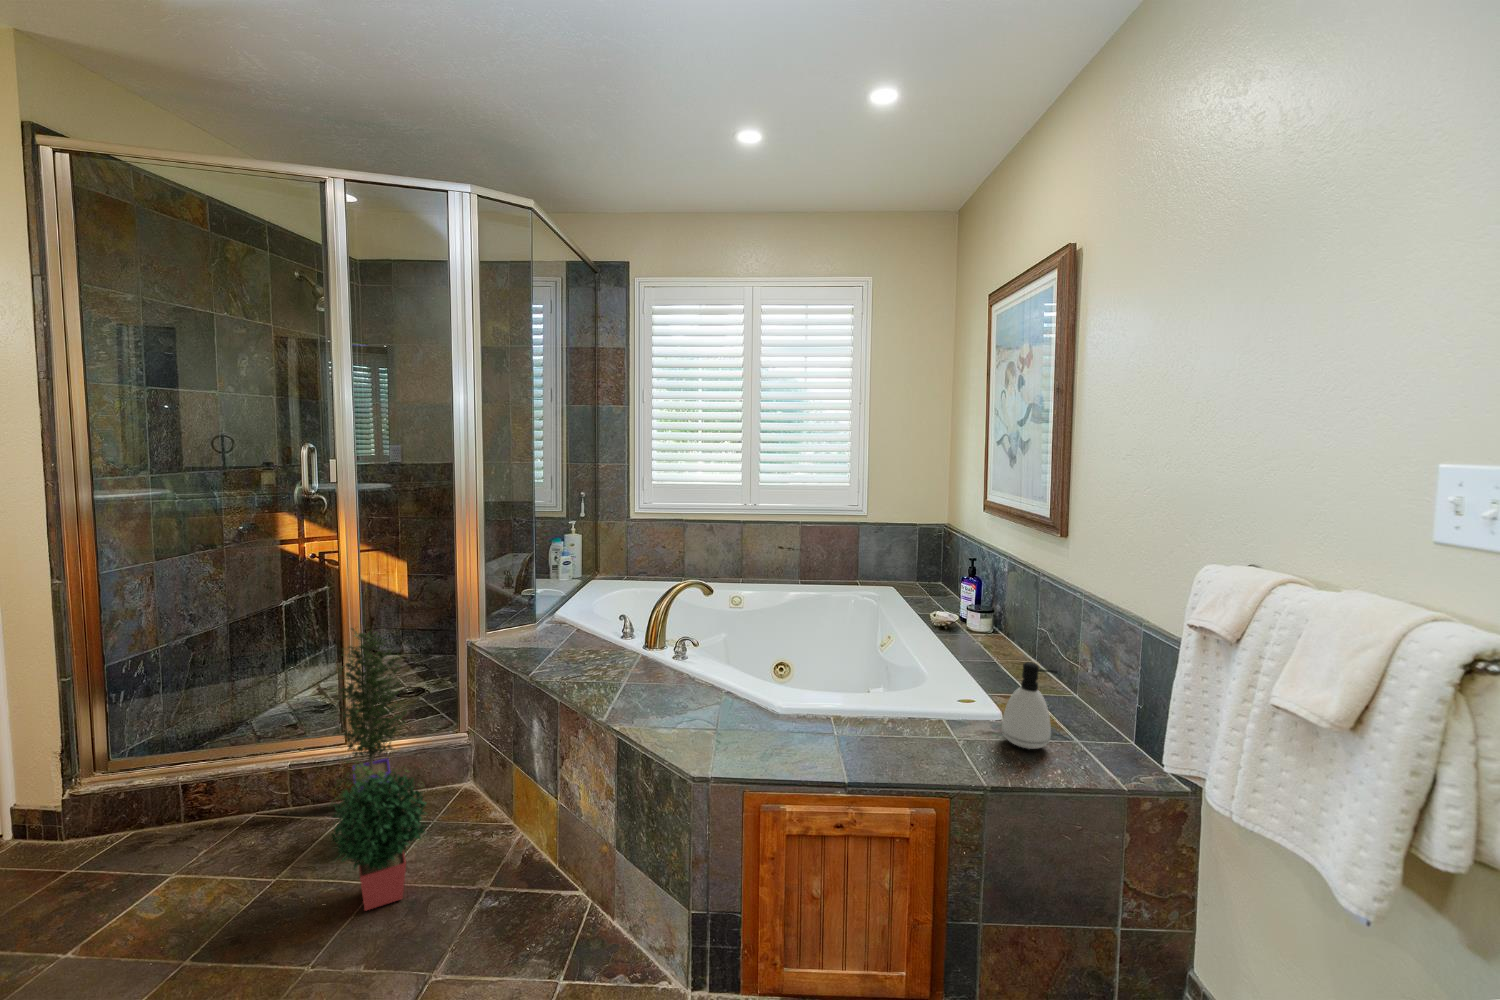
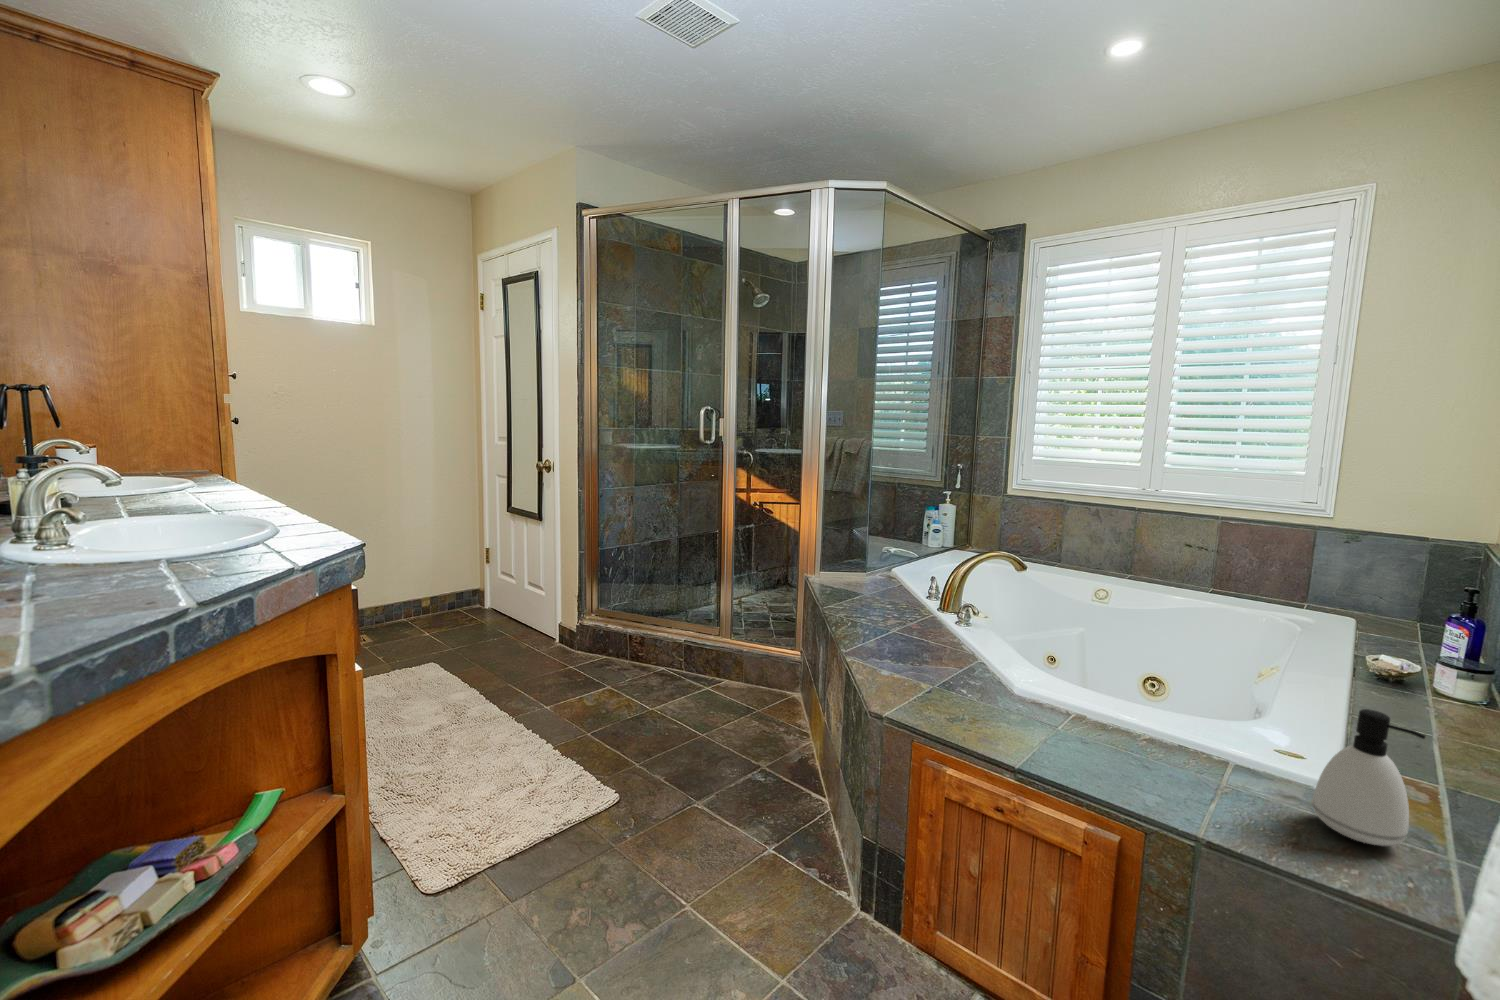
potted plant: present [330,628,426,910] -> none [671,550,766,748]

